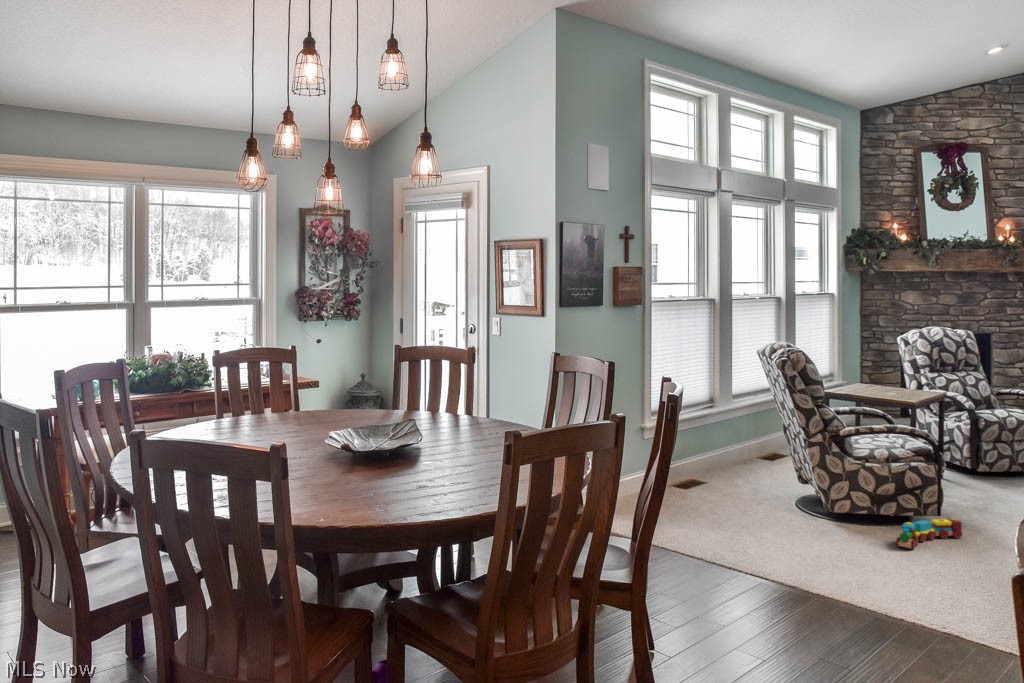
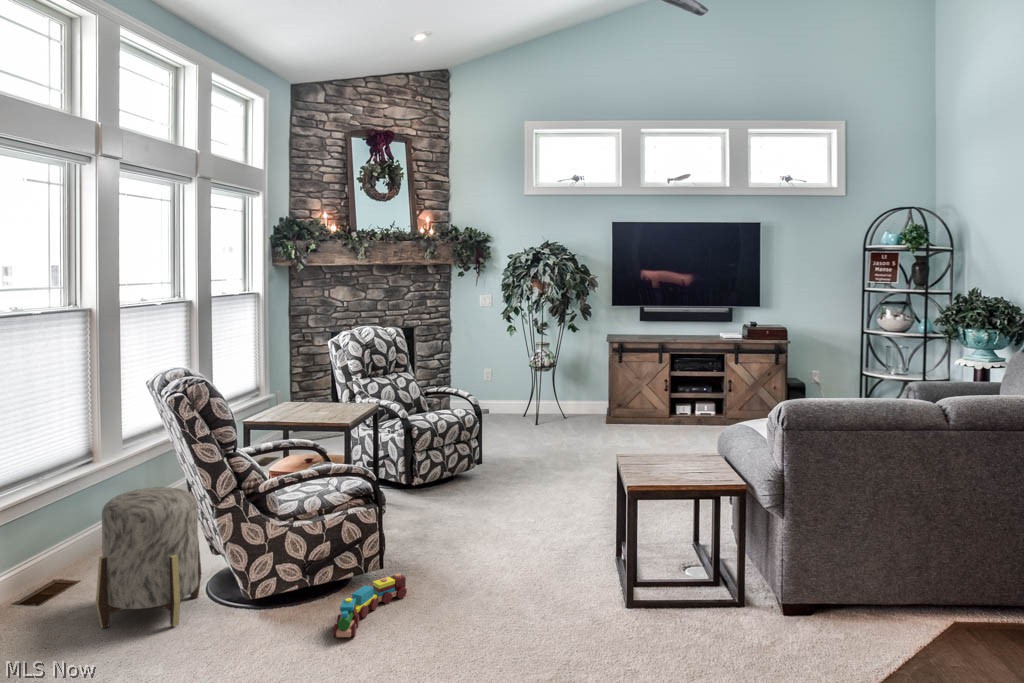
ottoman: none [728,427,794,520] -> present [96,487,202,628]

